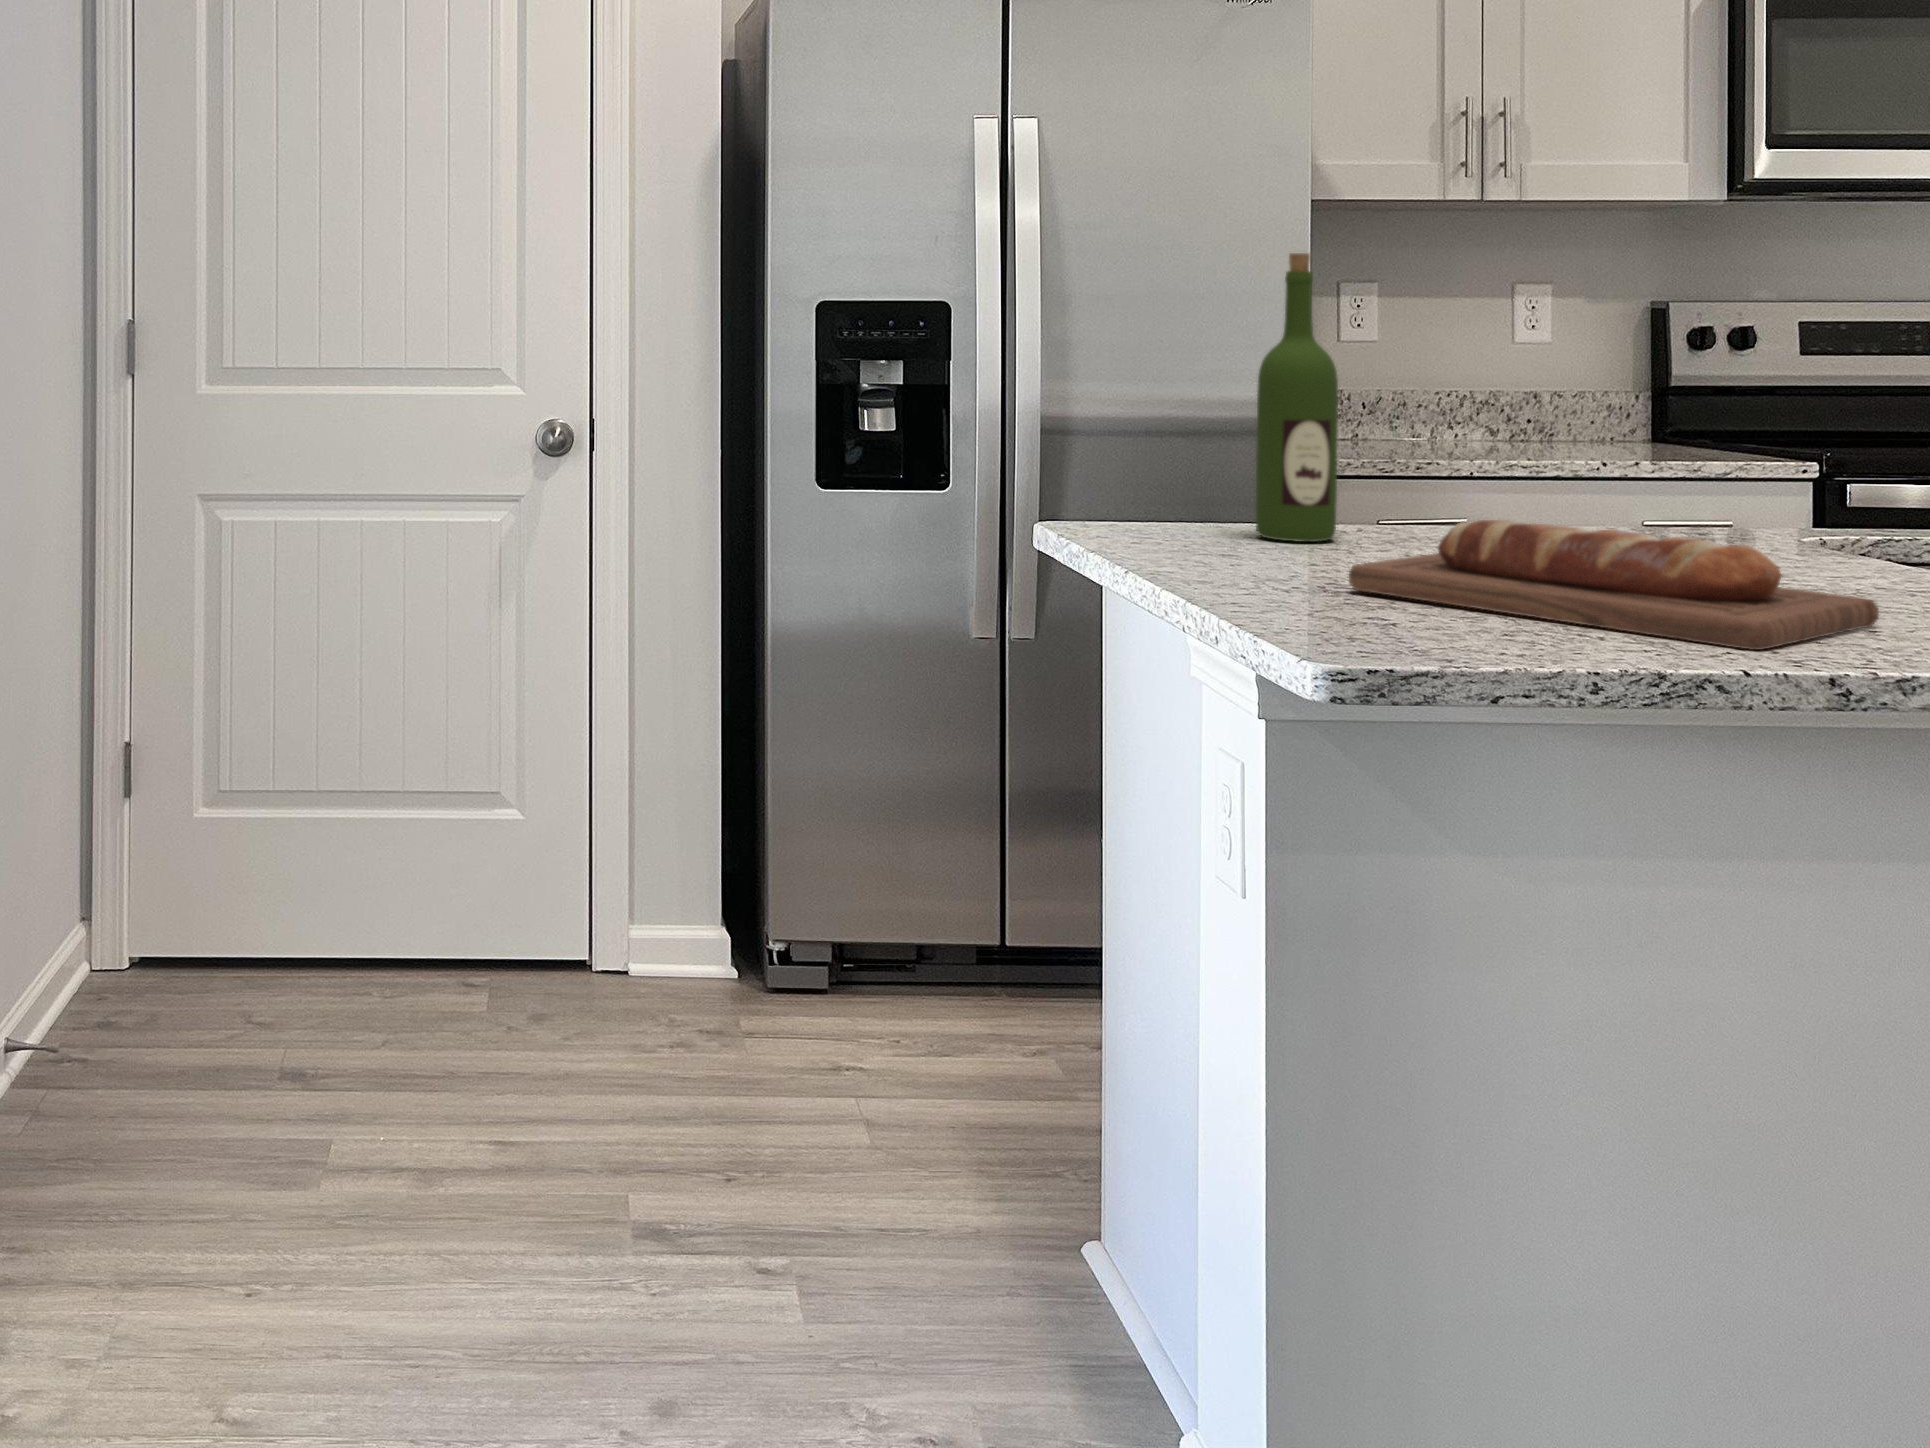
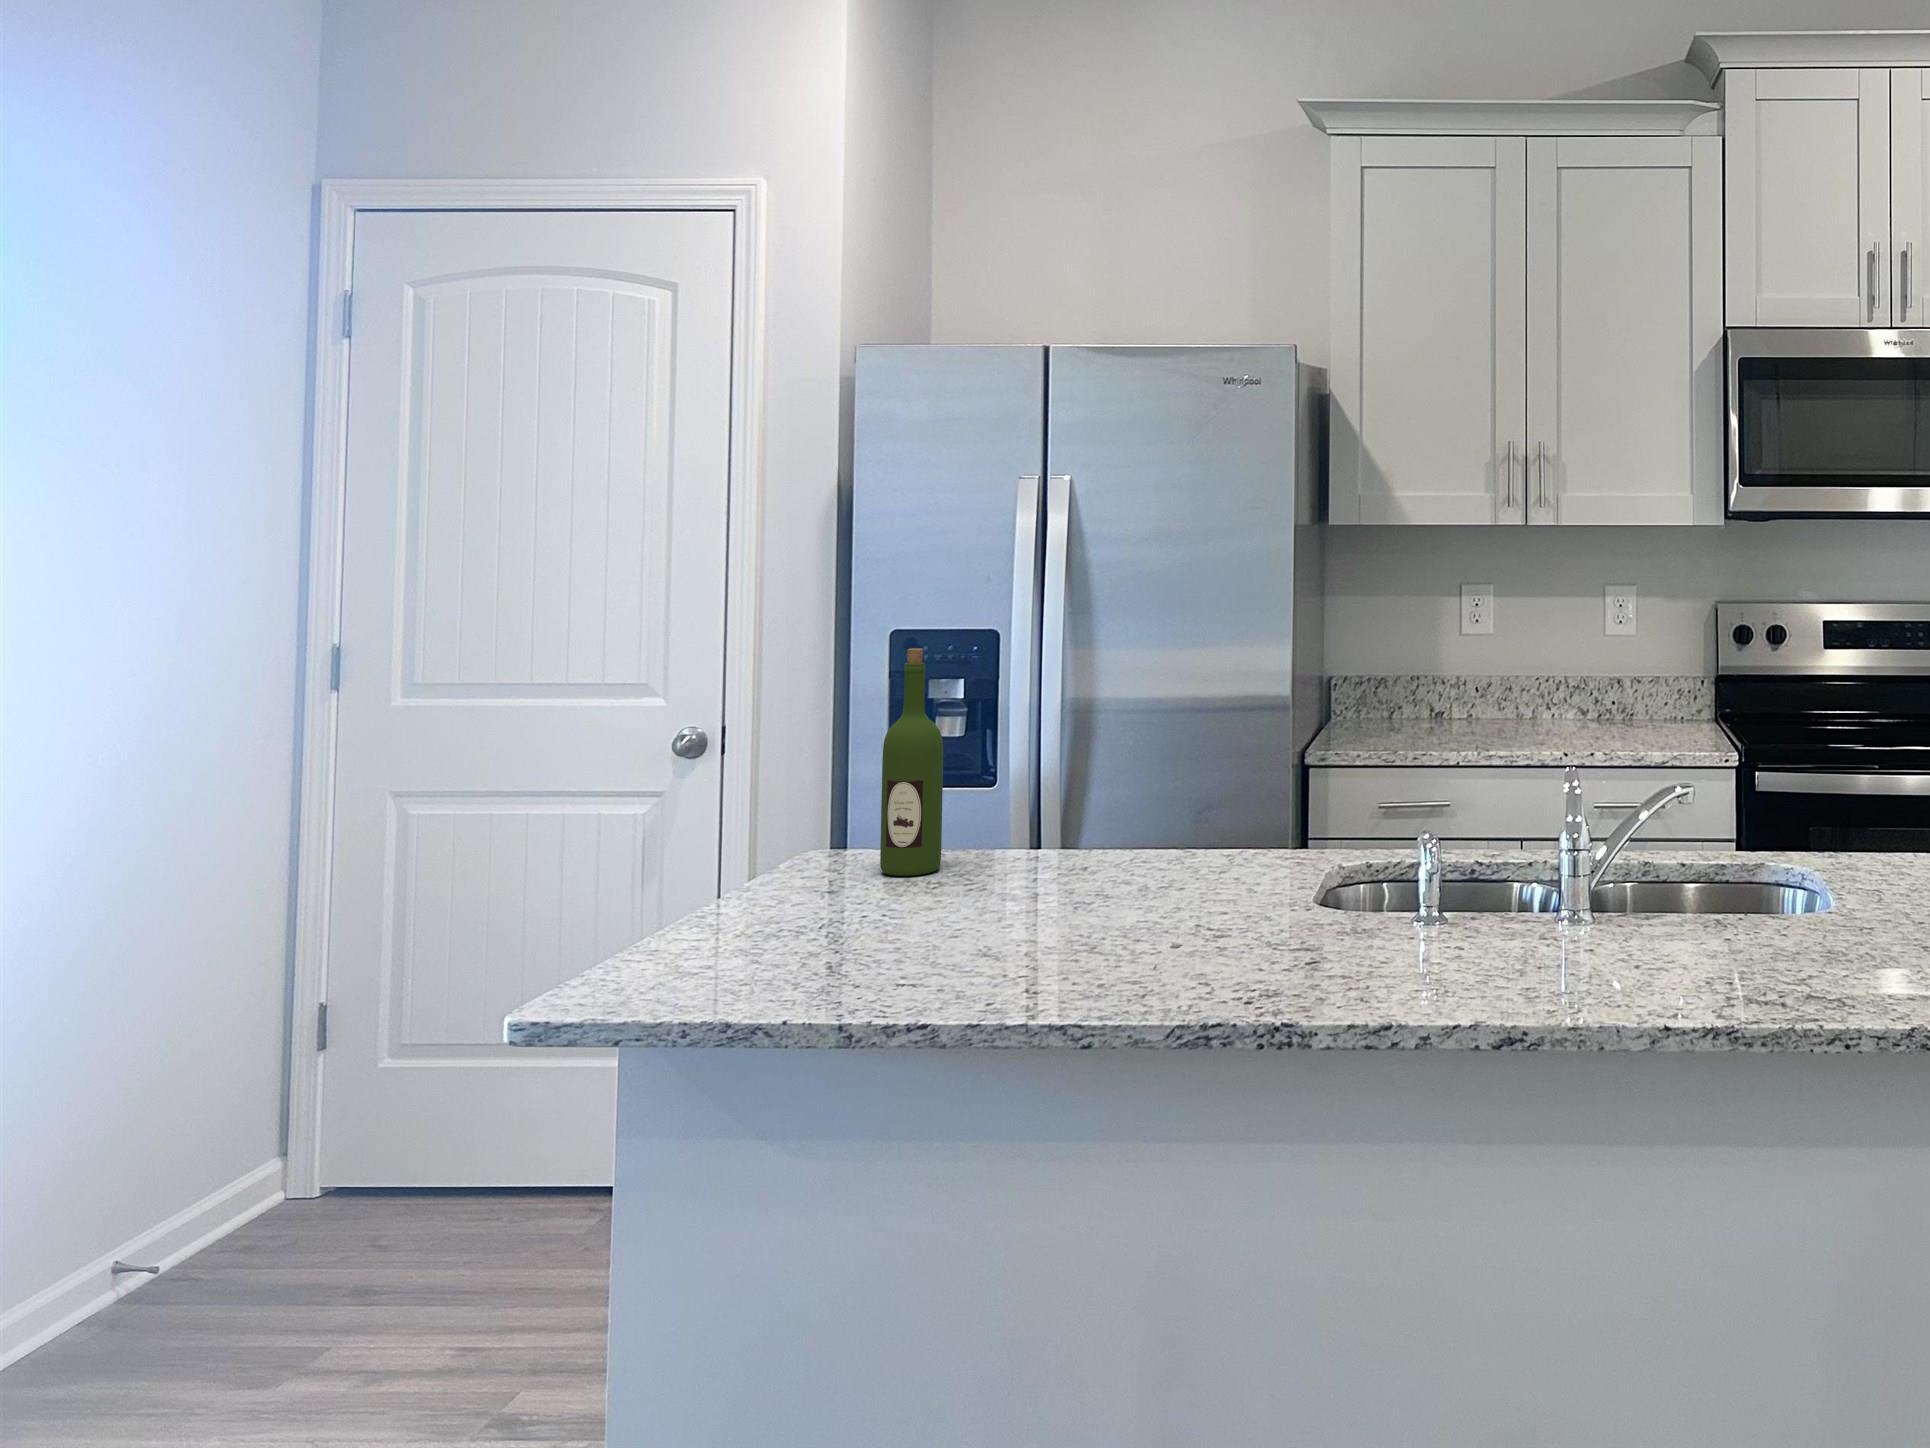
bread loaf: present [1349,520,1879,650] -> none [750,883,1026,999]

